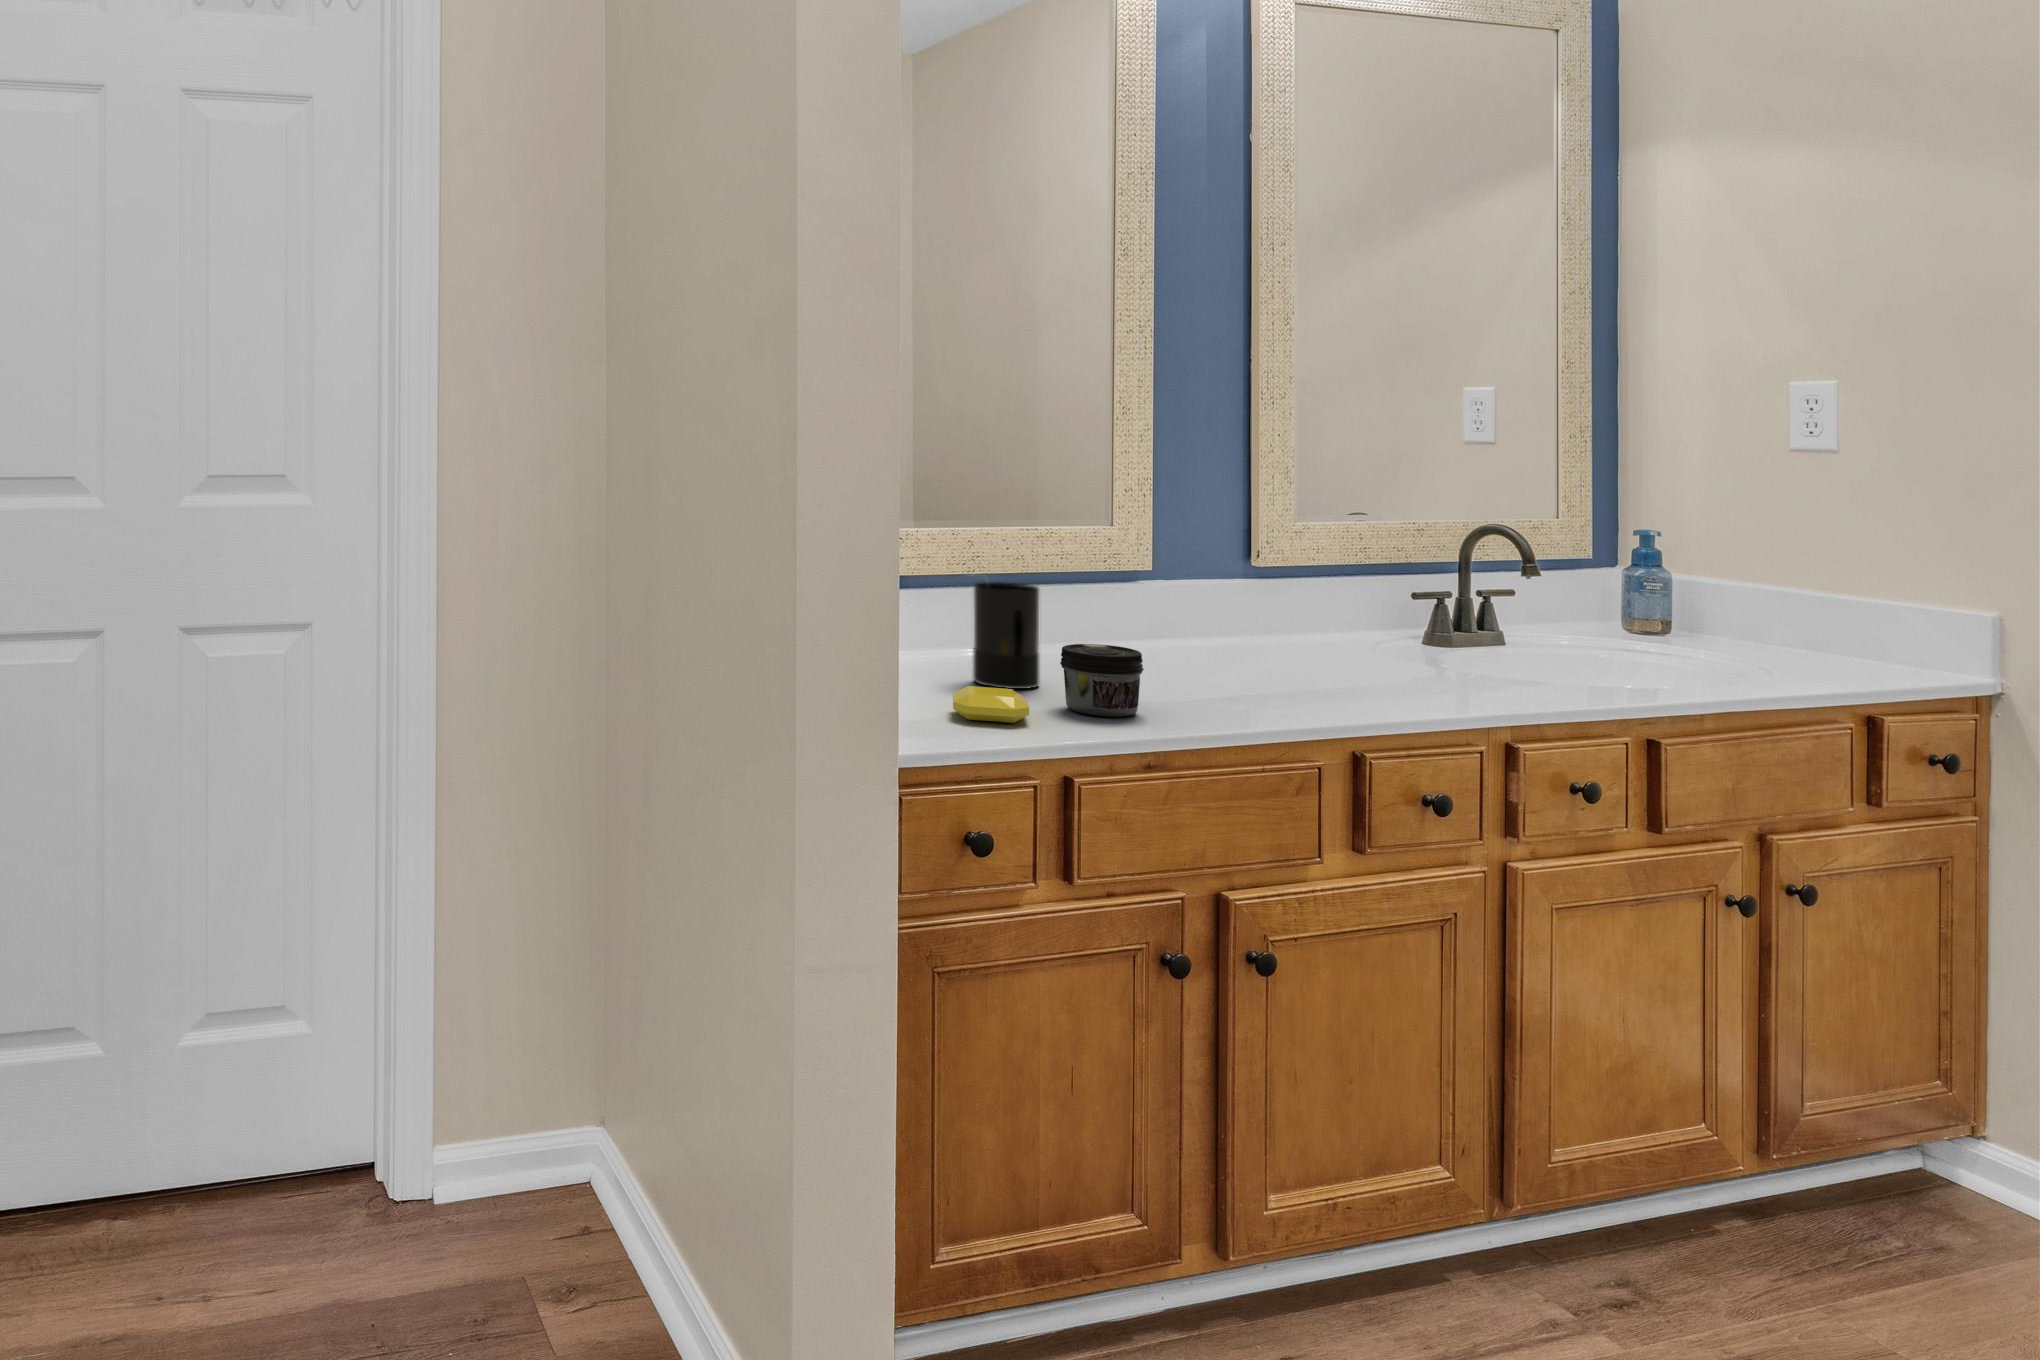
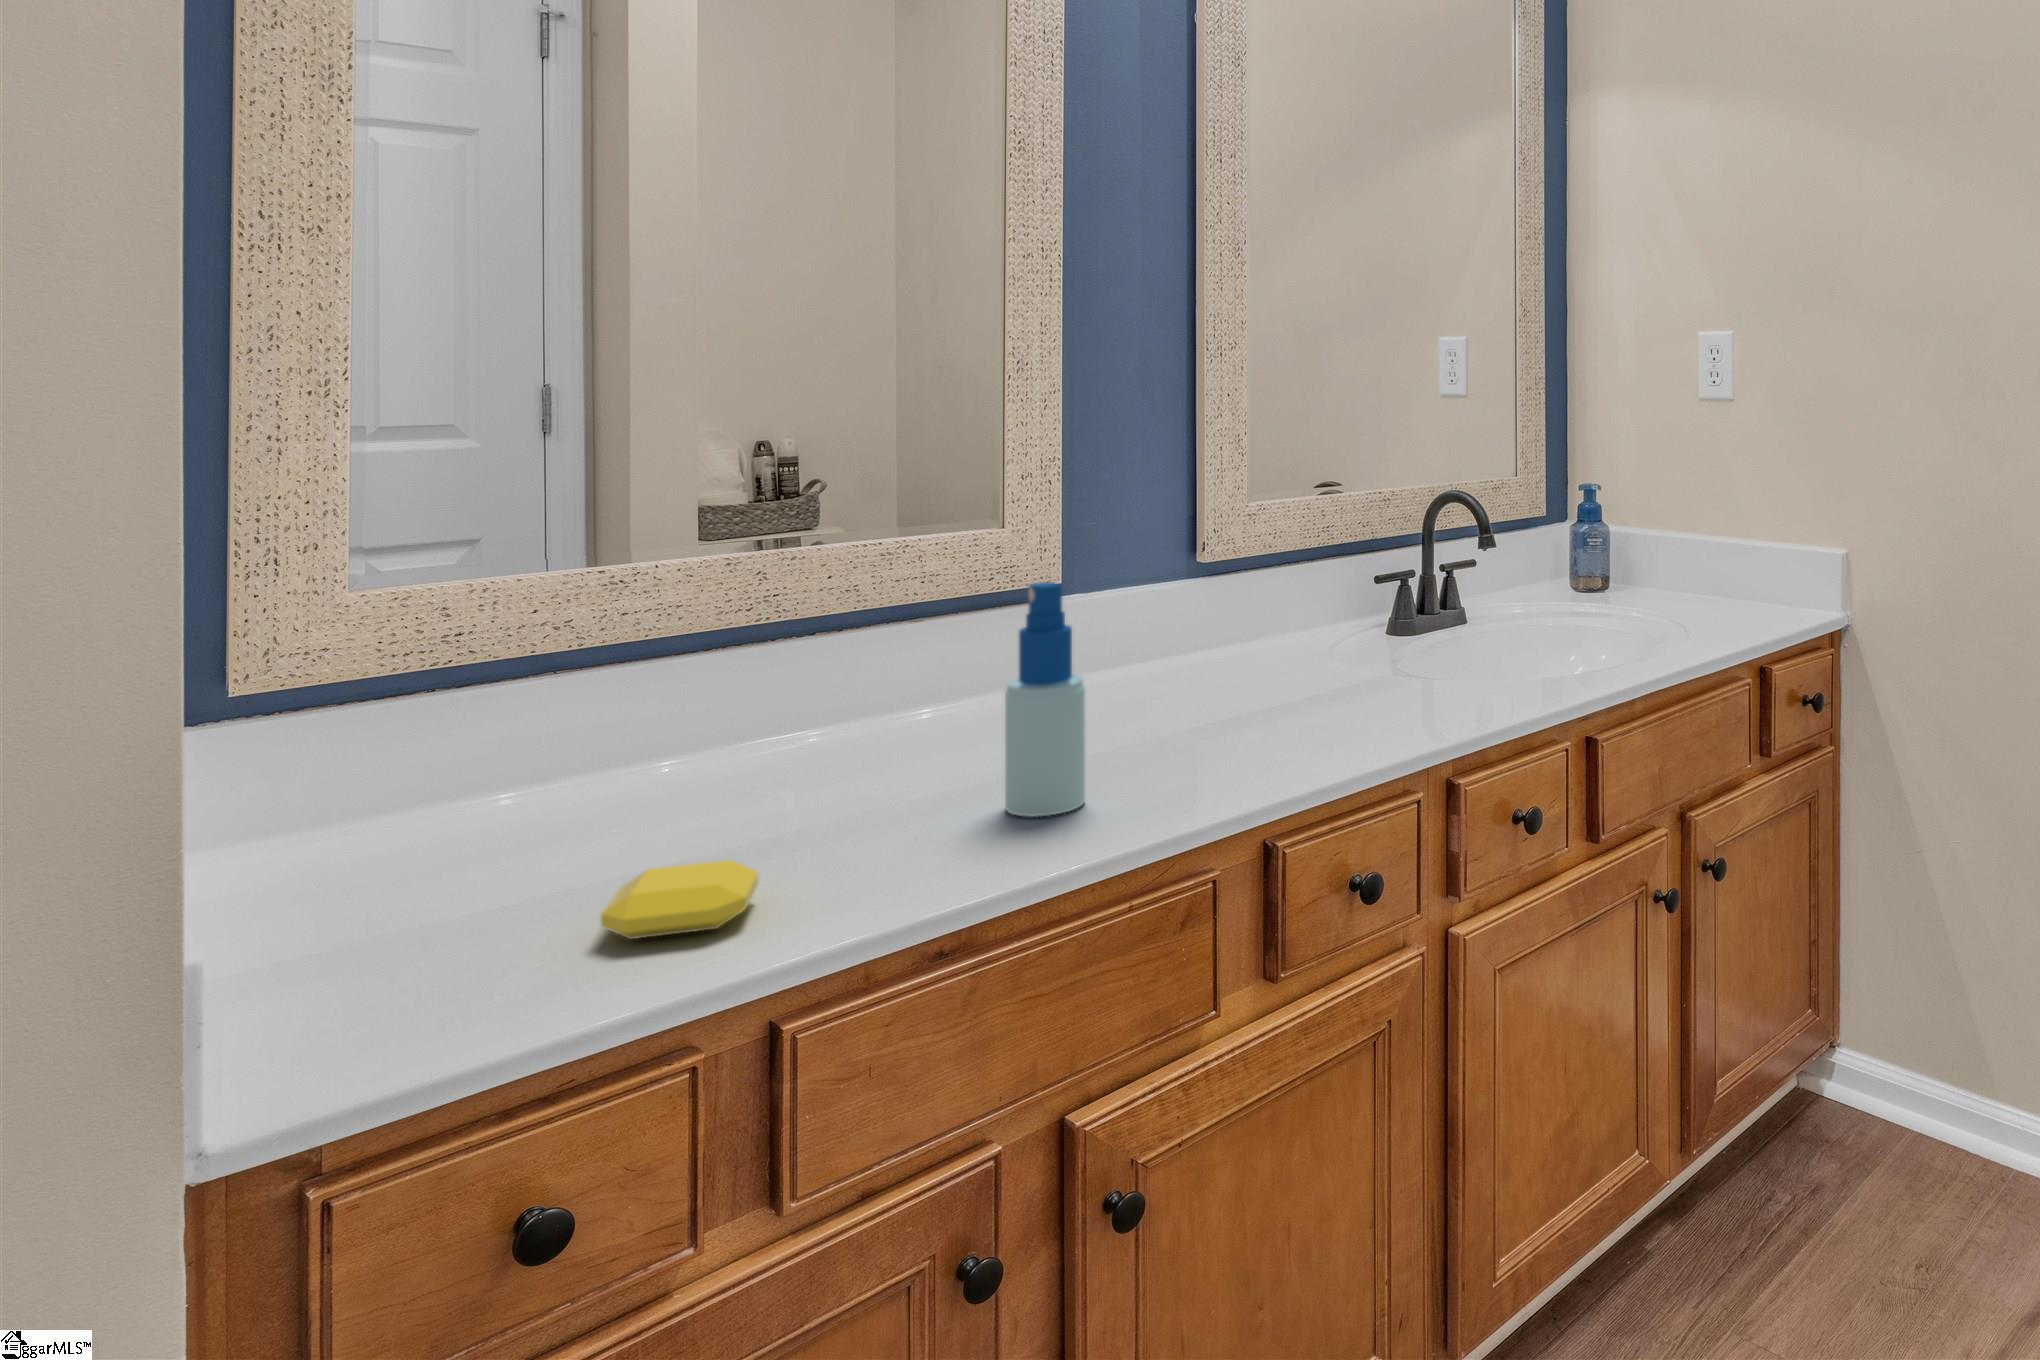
spray bottle: none [1156,551,1212,706] -> present [1005,582,1085,817]
candle: present [973,582,1039,689] -> none [709,648,835,833]
jar: present [1060,644,1144,717] -> none [834,746,967,873]

